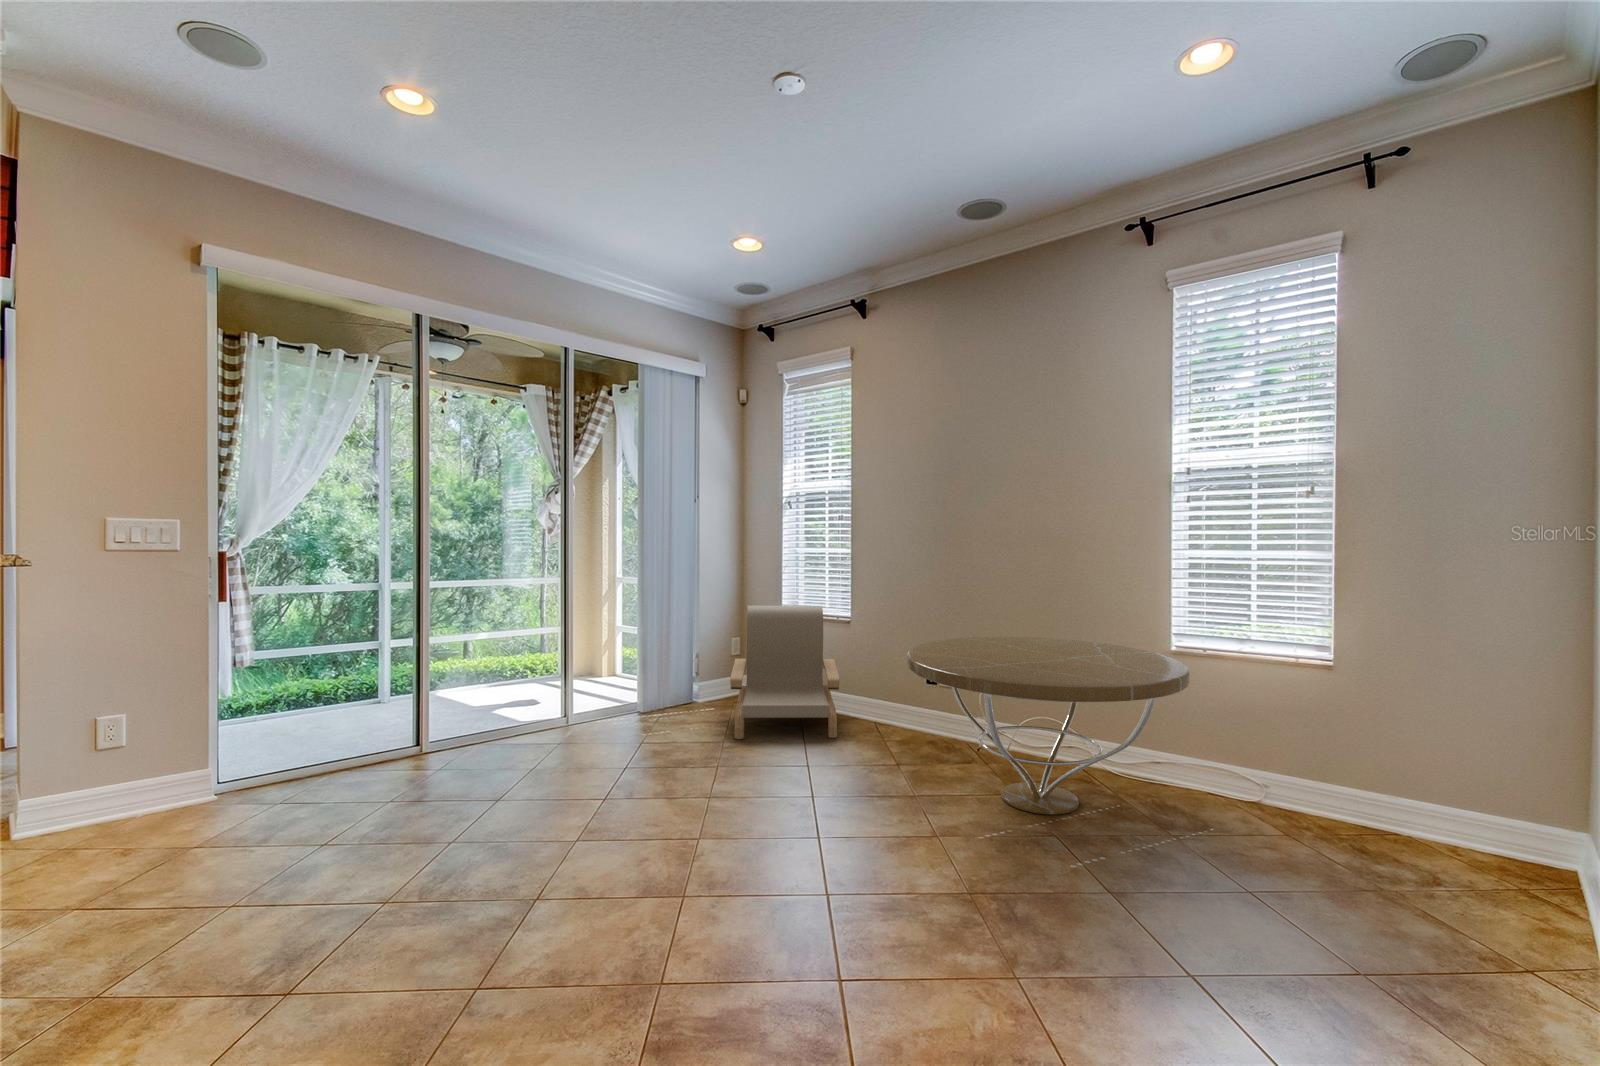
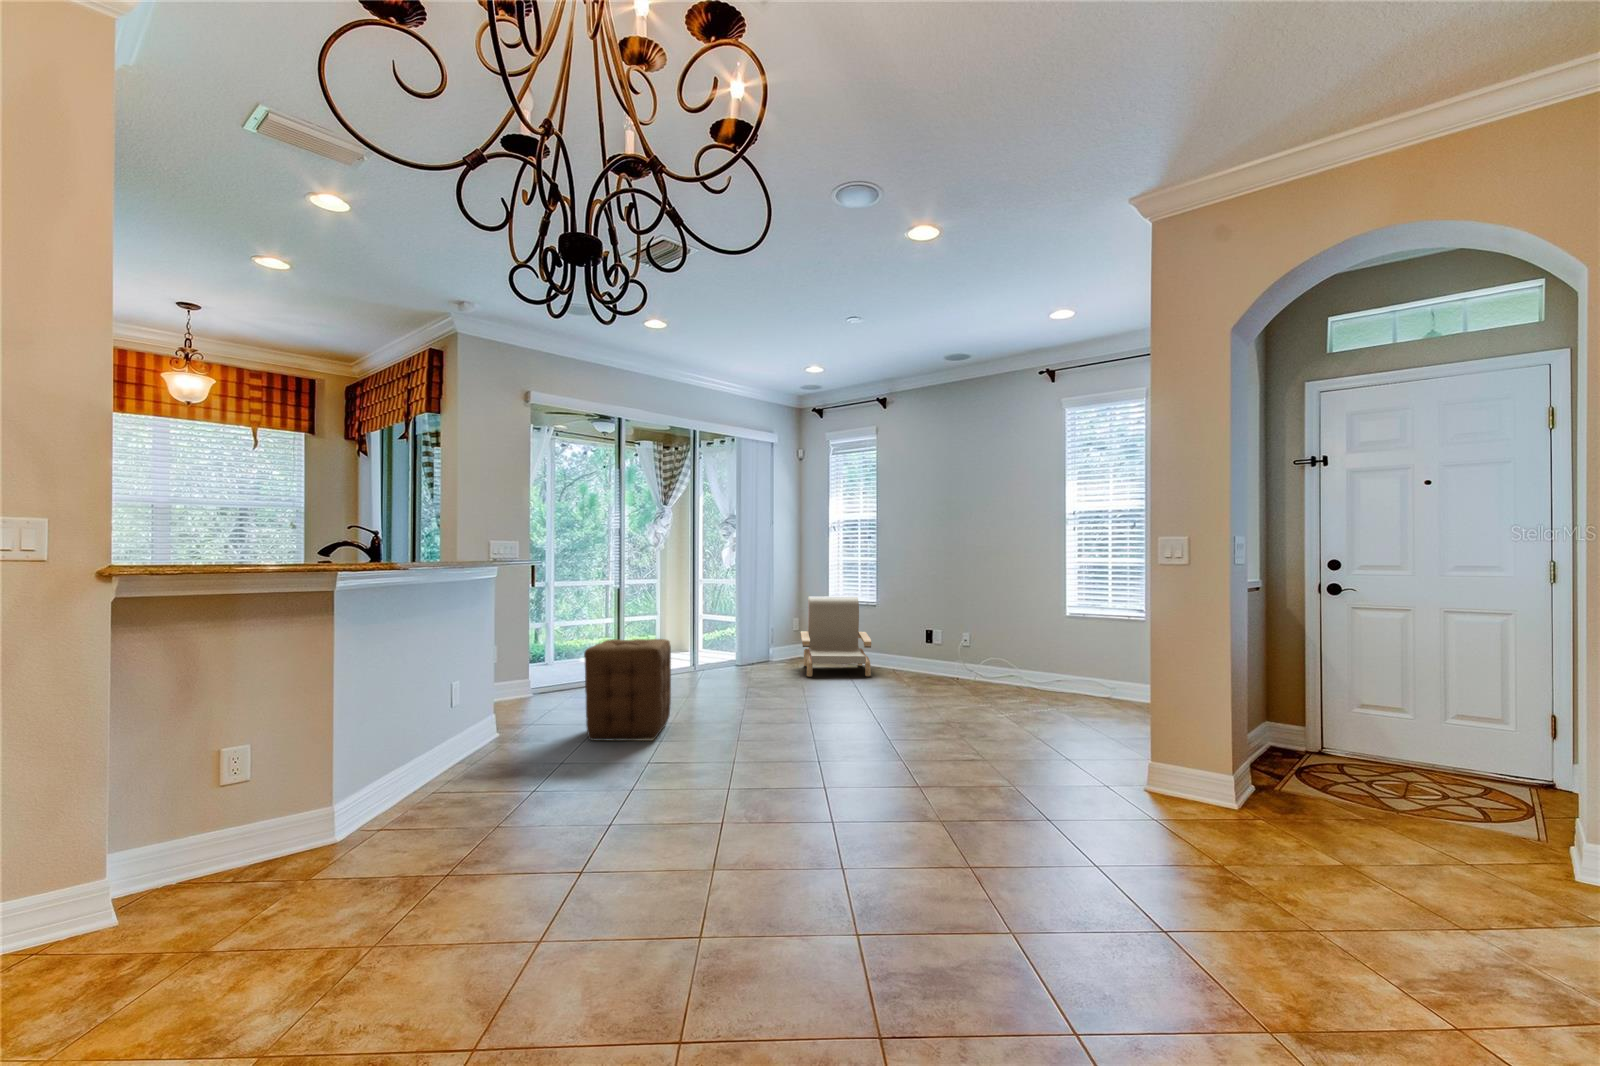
coffee table: present [907,637,1190,815] -> none [916,611,1067,701]
ottoman: none [109,733,385,996] -> present [584,639,671,741]

